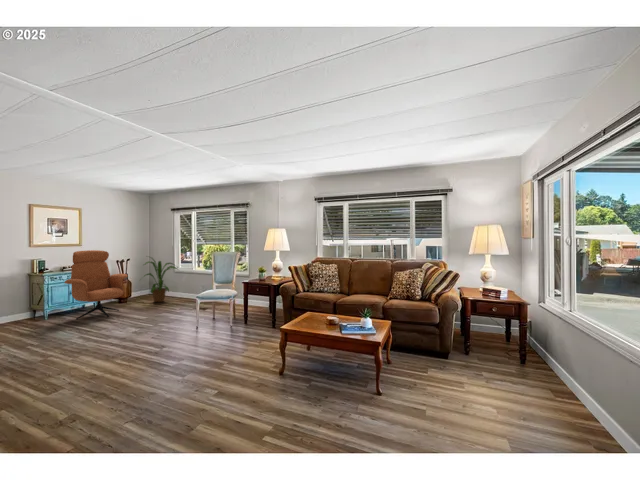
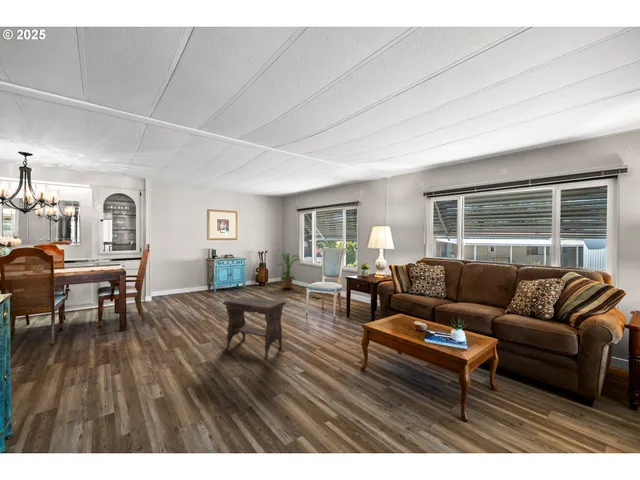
armchair: present [64,250,128,319] -> none [225,243,265,296]
footstool: none [89,316,184,387] -> present [223,296,286,356]

